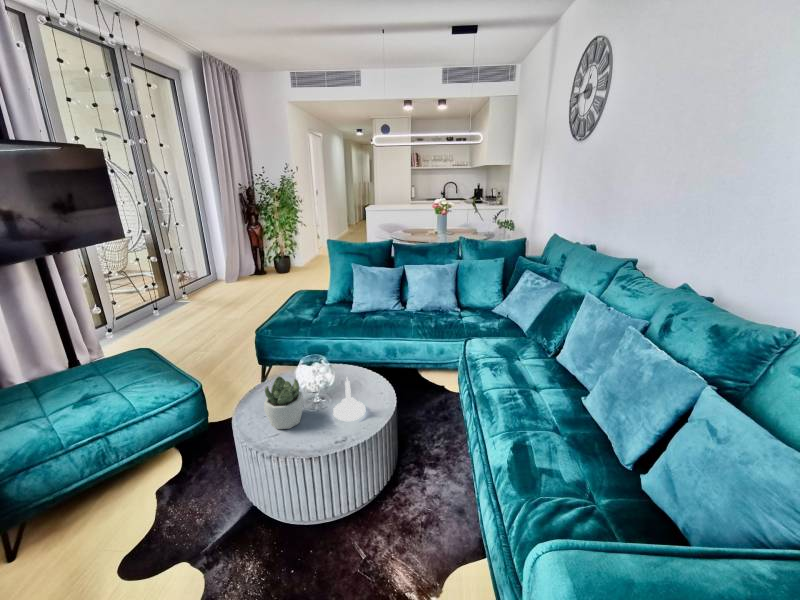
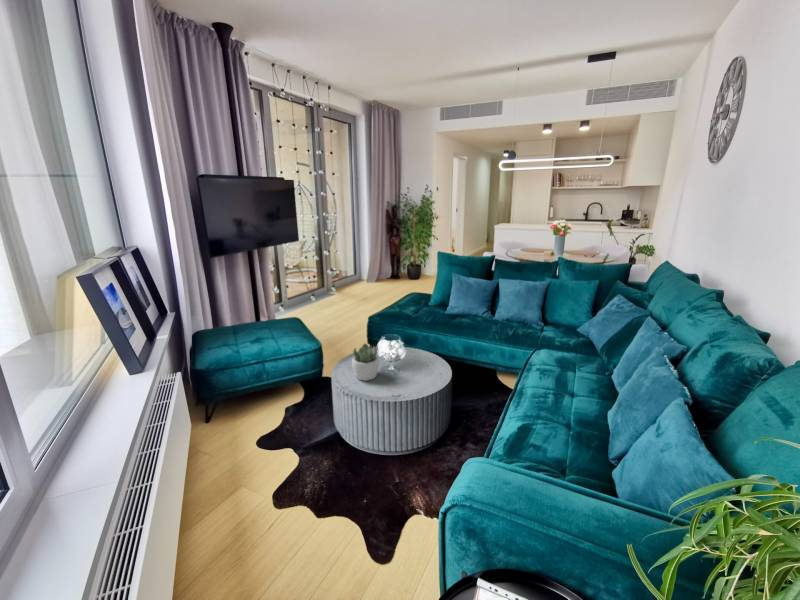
candle holder: present [333,378,365,421] -> none [398,351,422,385]

